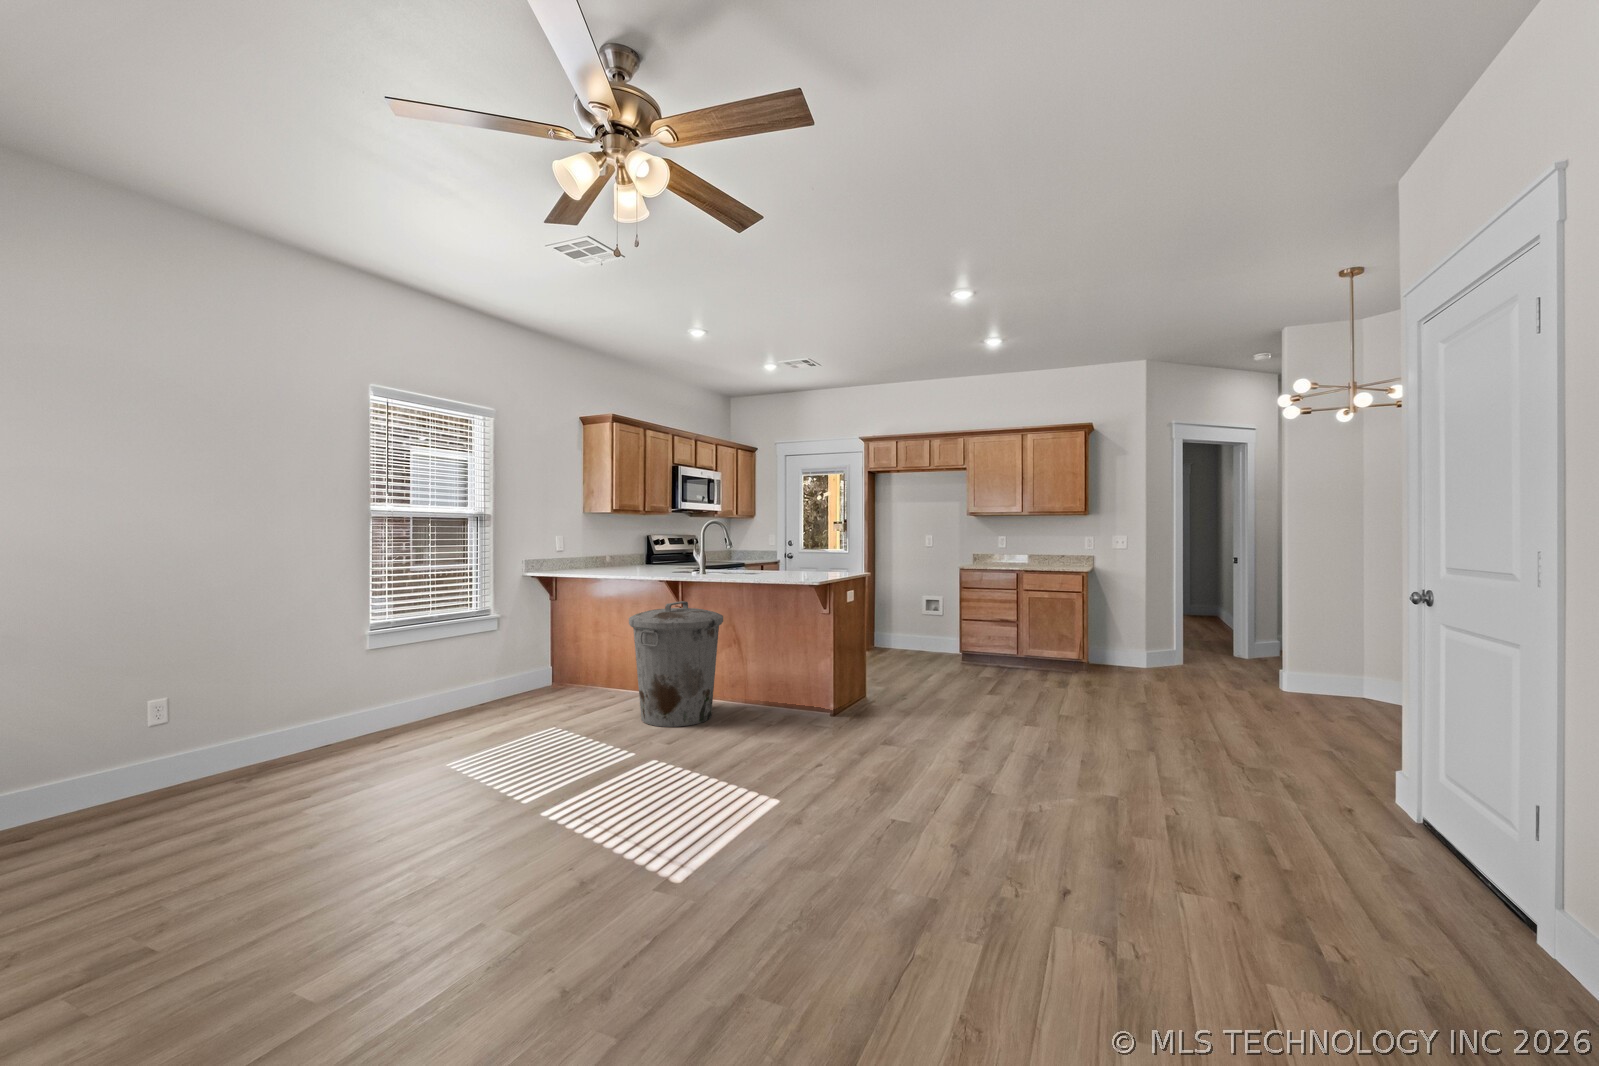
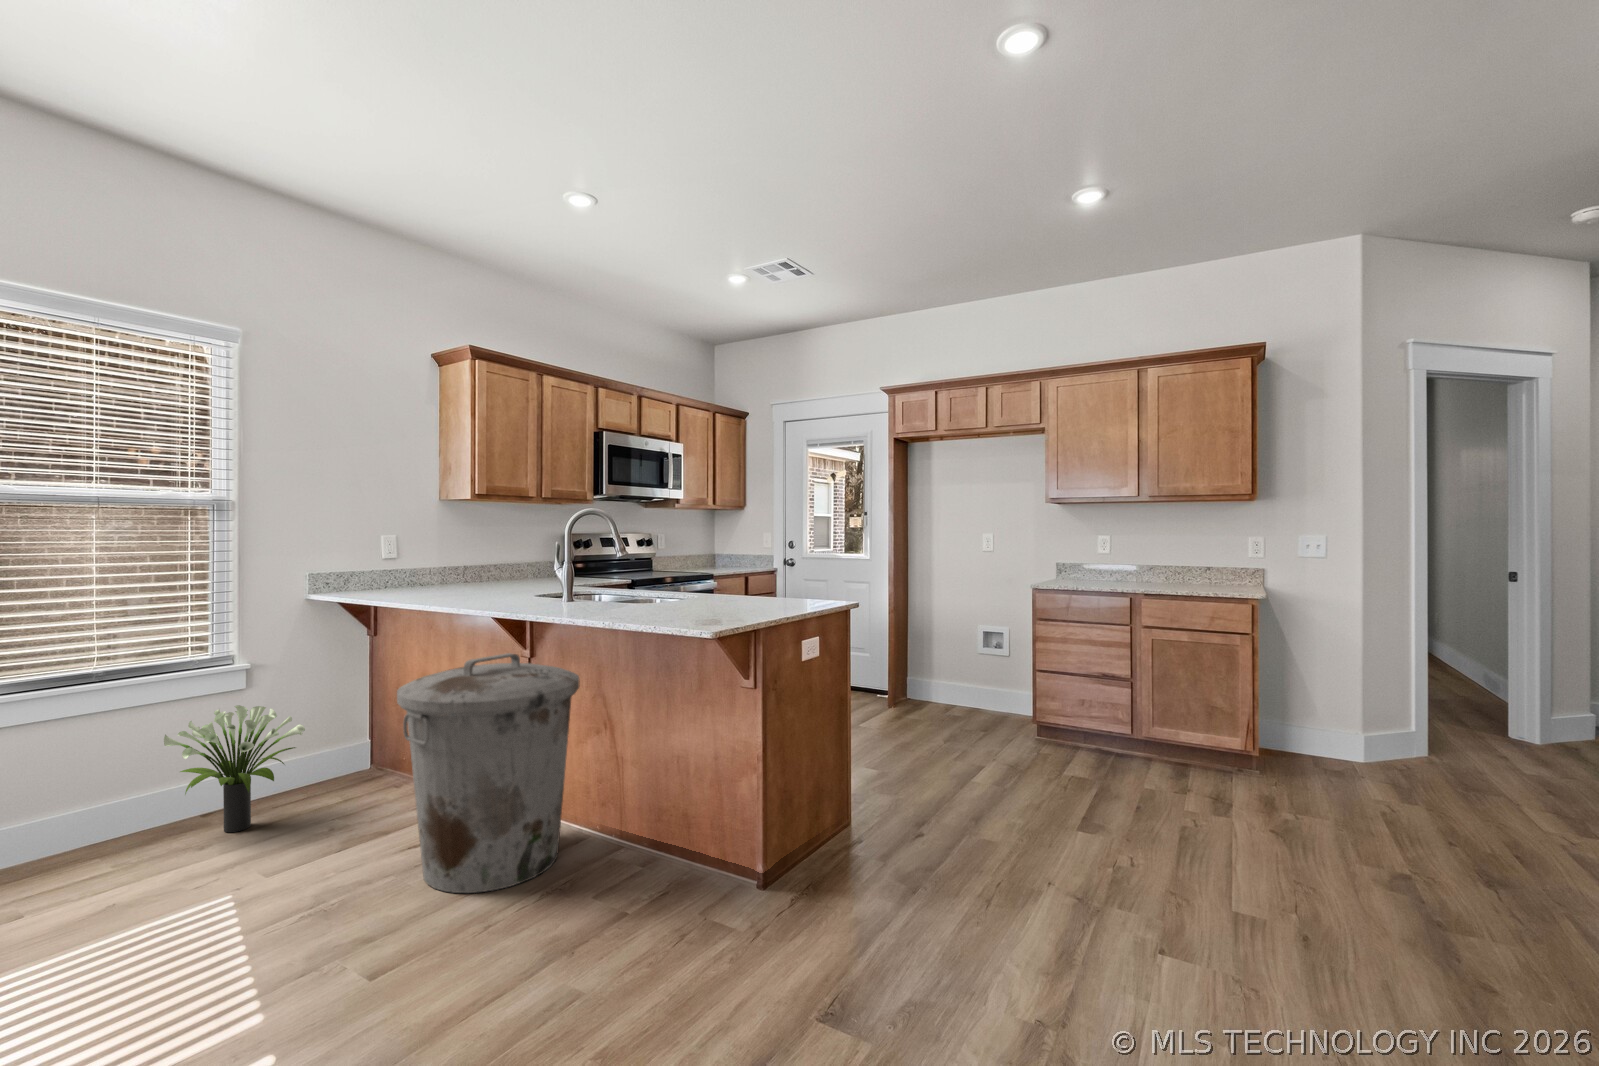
potted plant: none [471,636,544,711] -> present [164,705,305,832]

